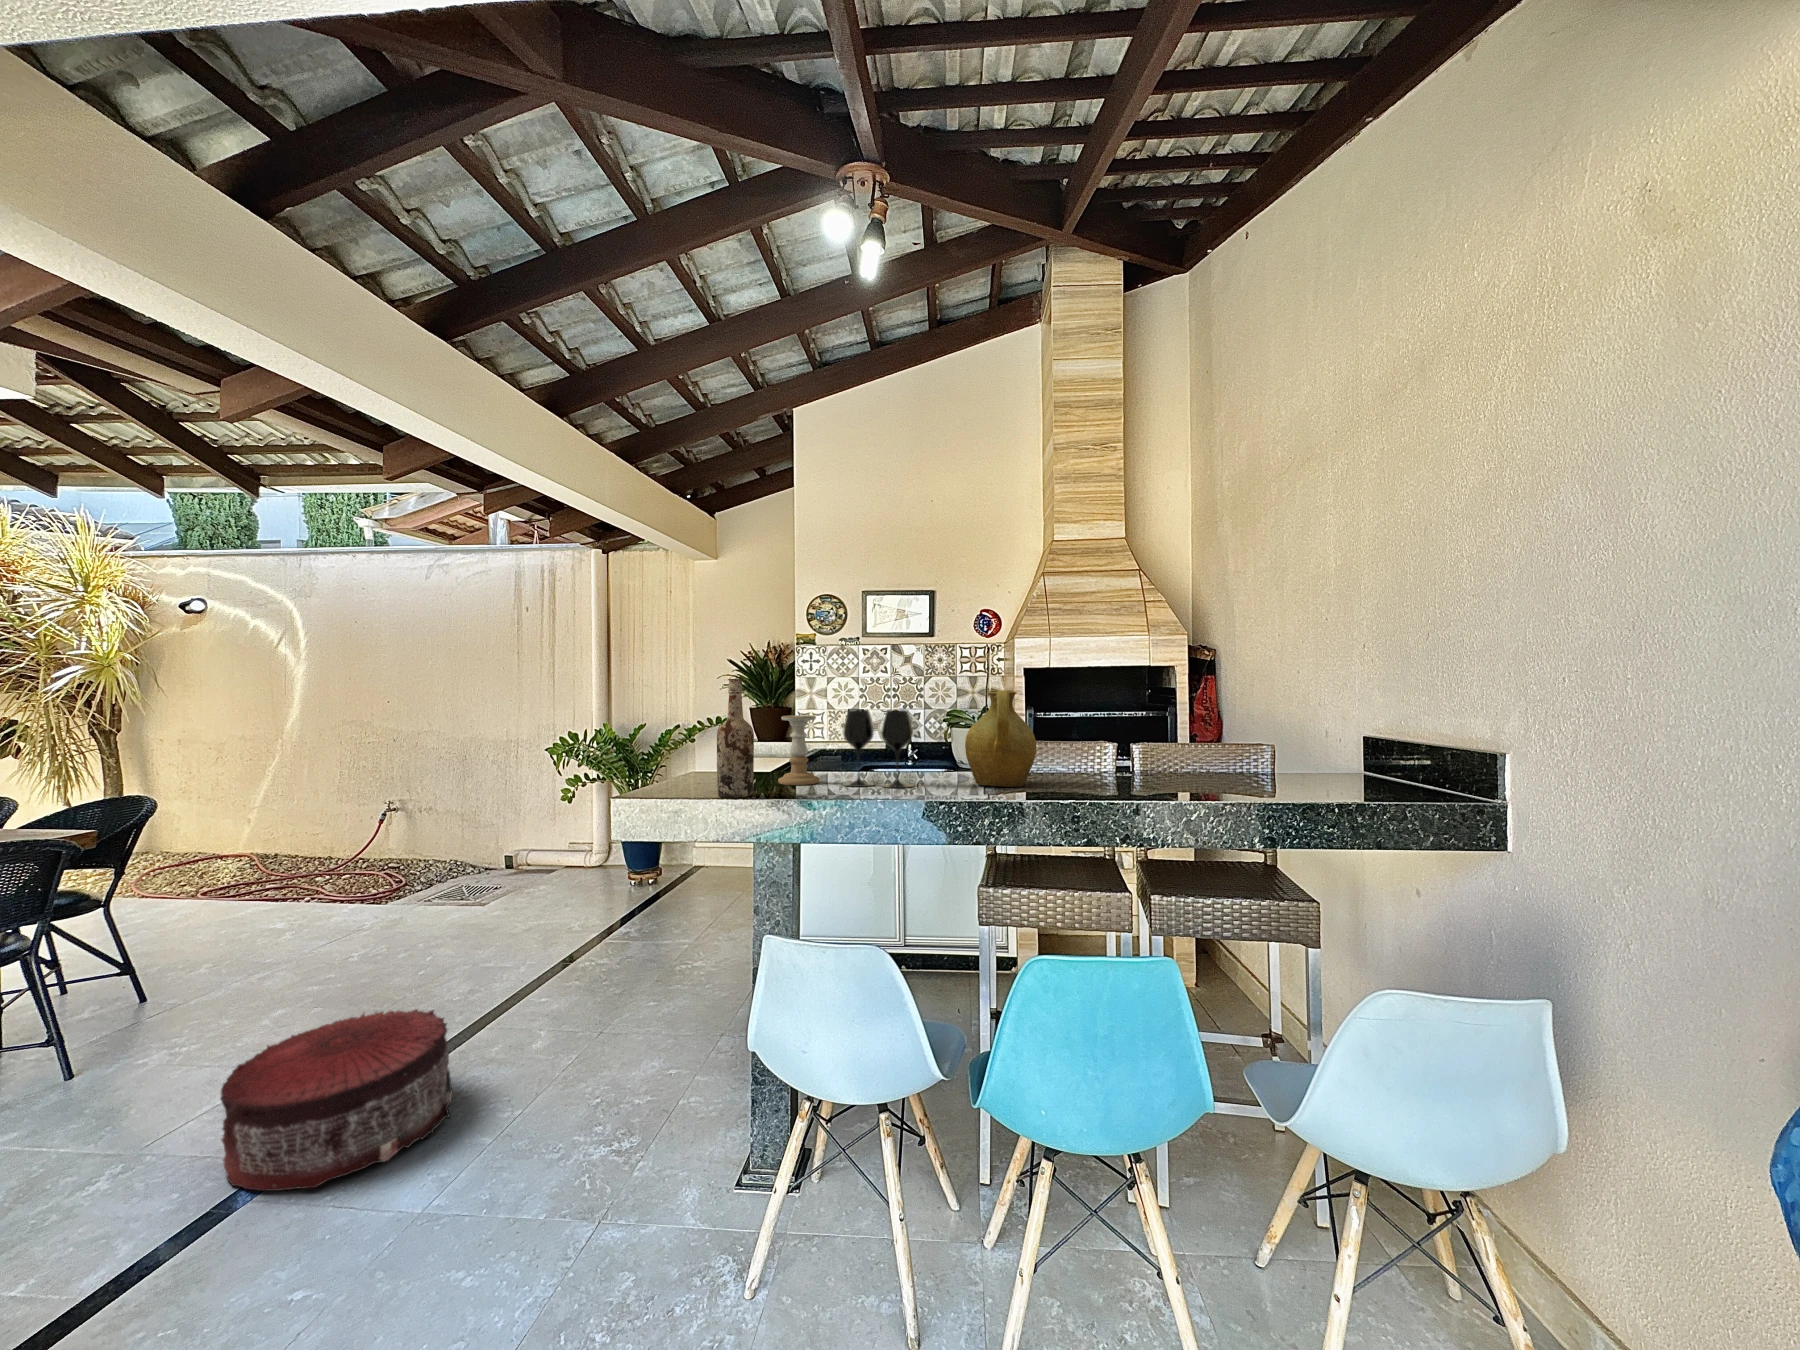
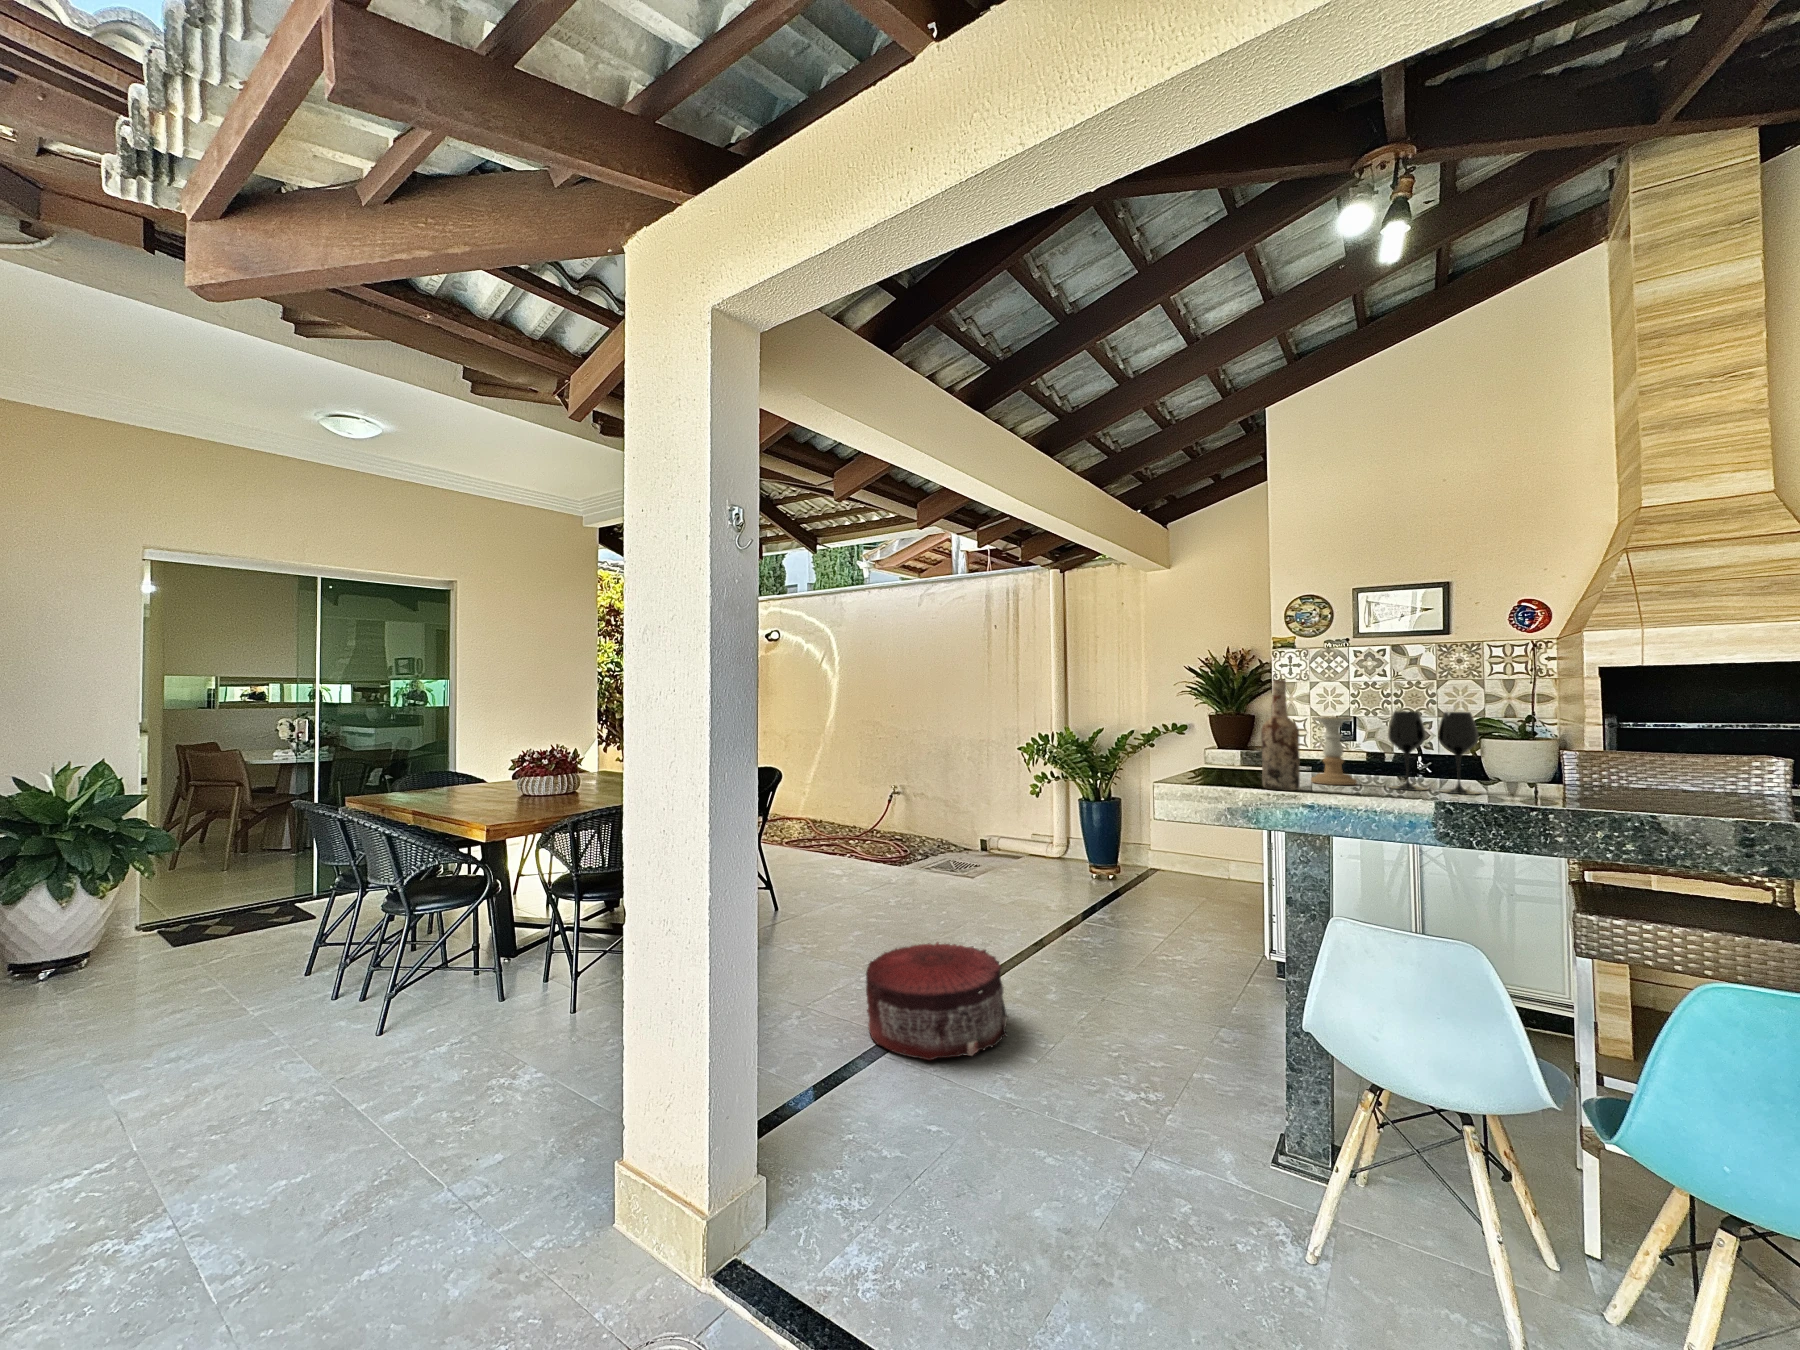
pitcher: present [965,690,1036,787] -> none [1550,691,1662,803]

